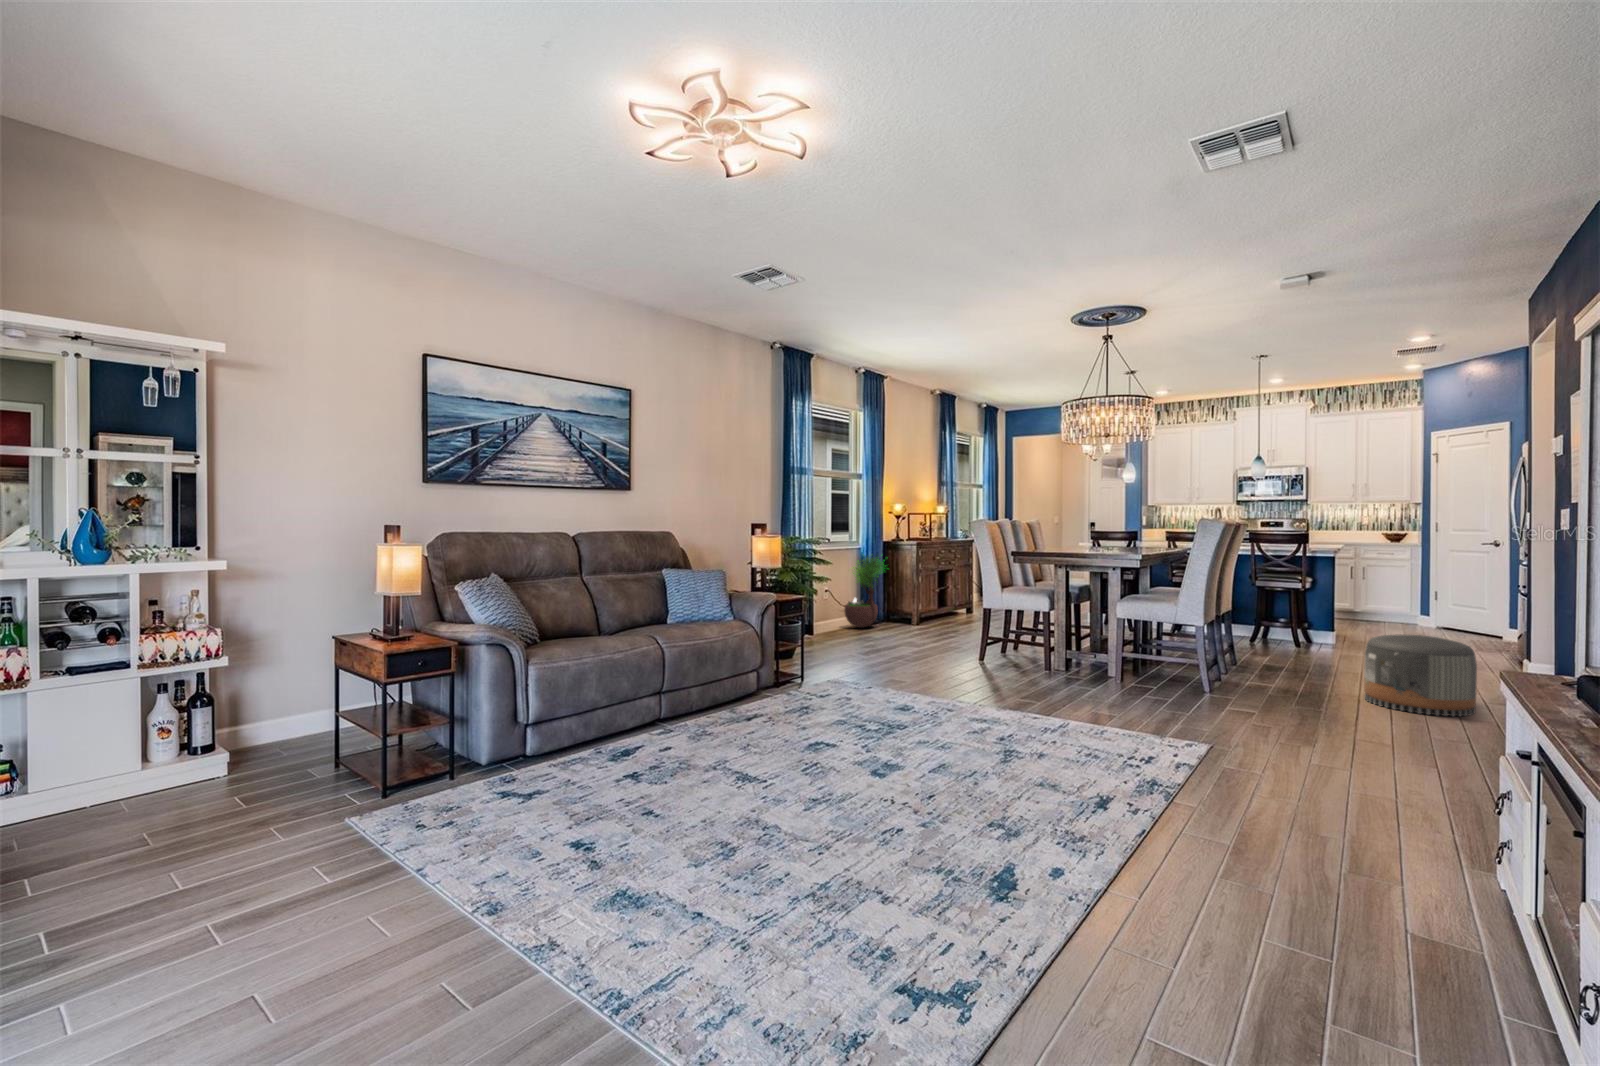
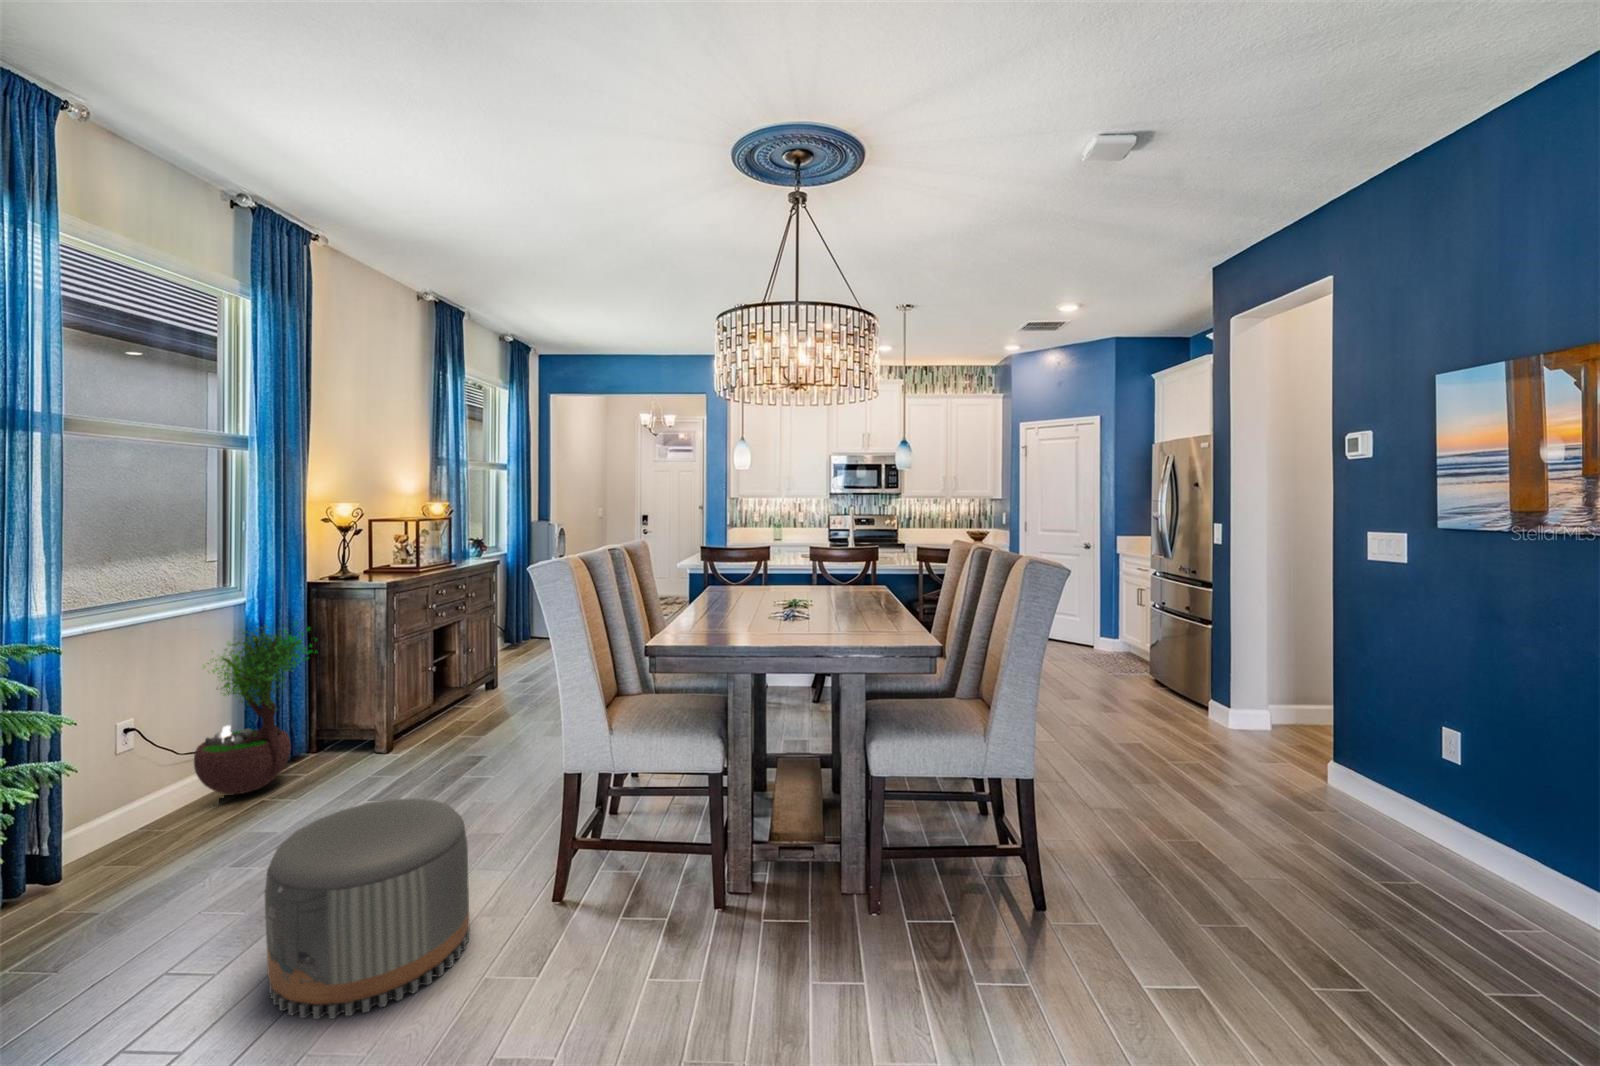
pouf: present [1364,634,1477,716] -> present [265,798,470,1019]

